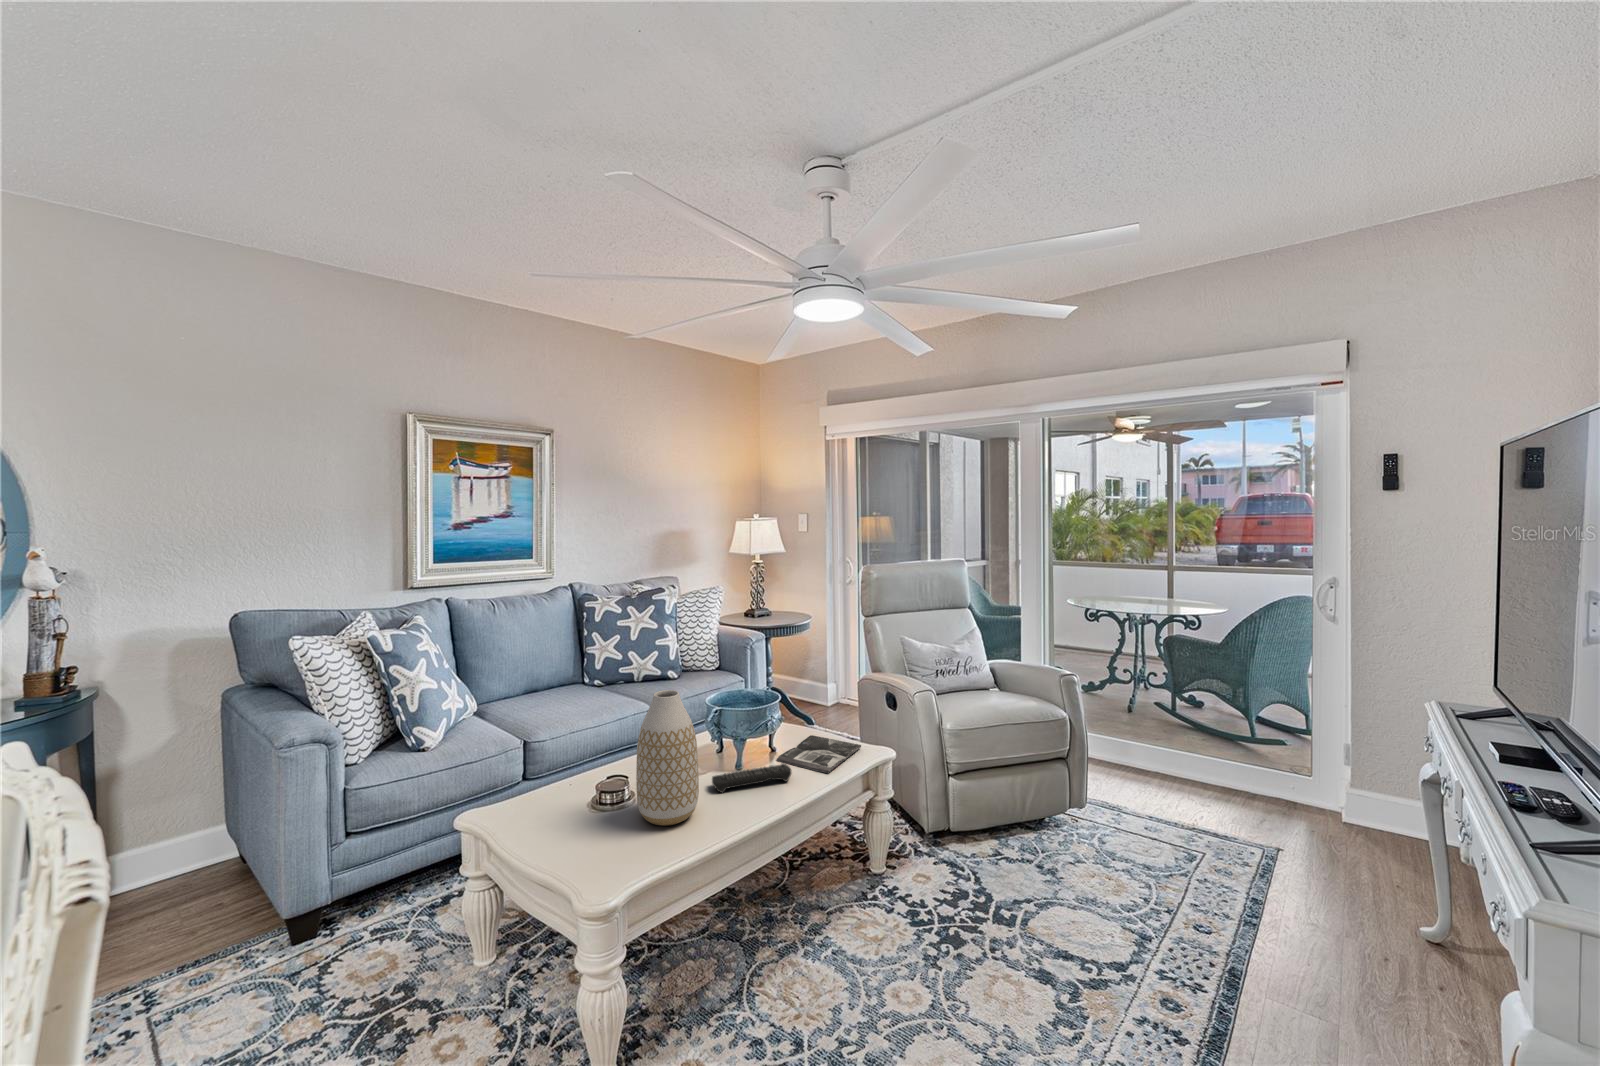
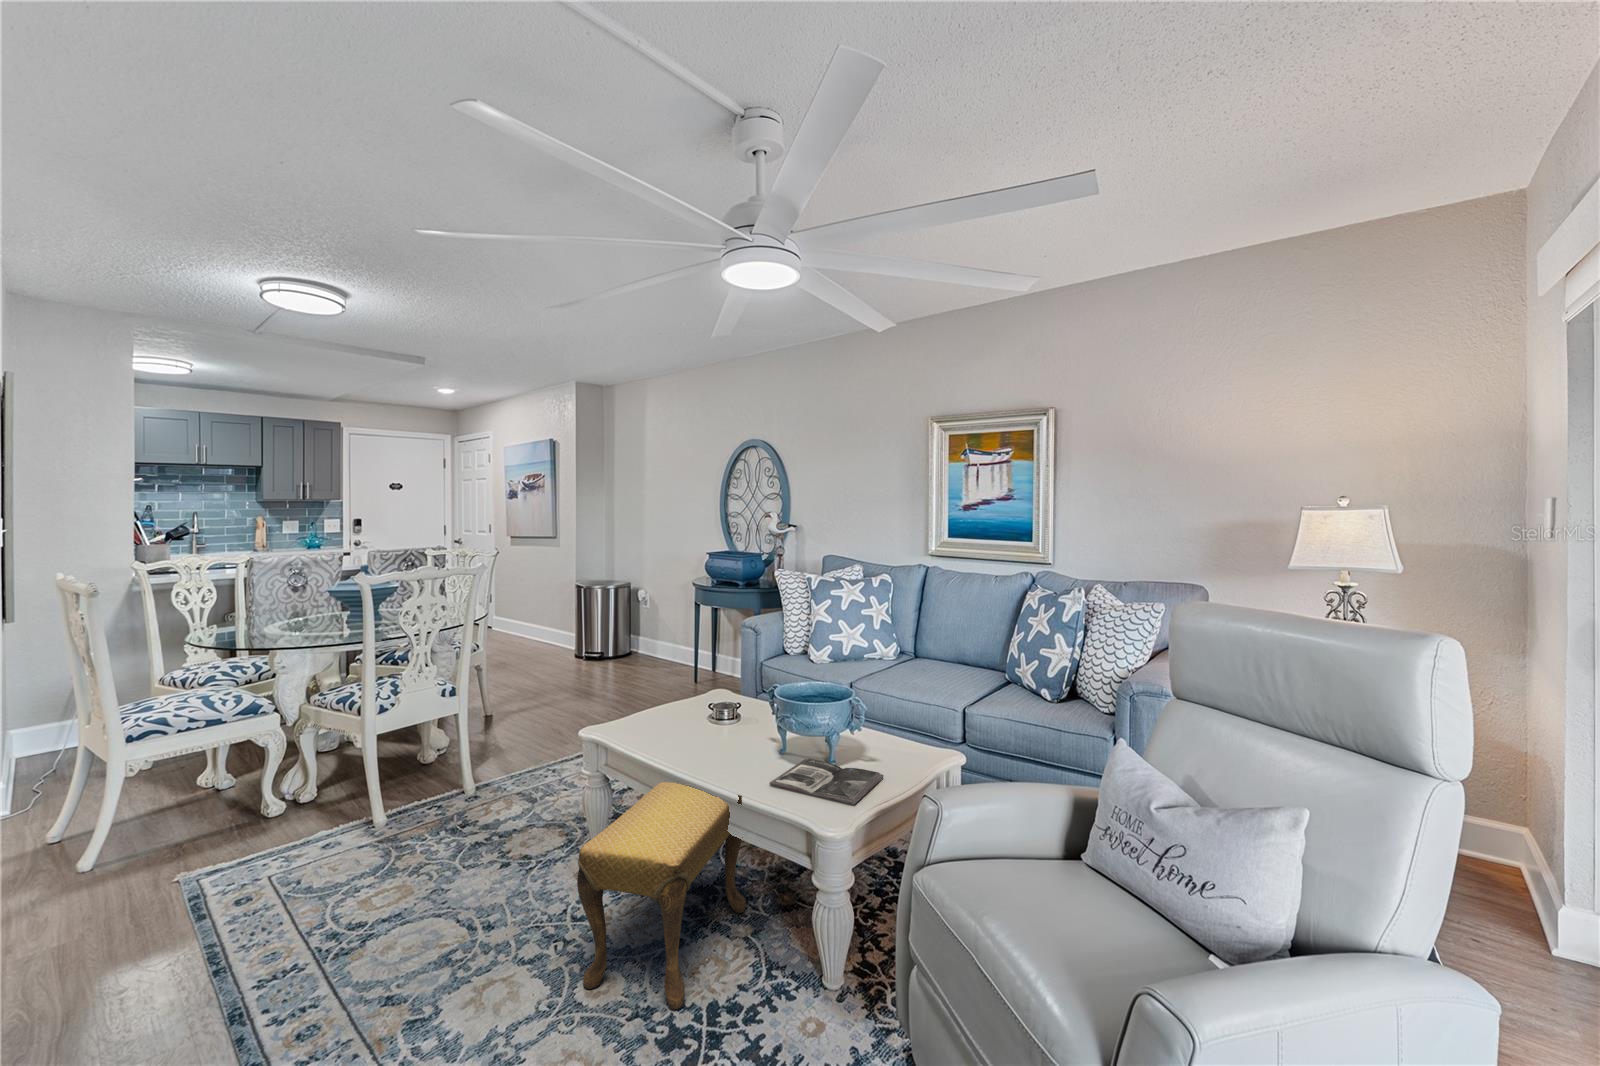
vase: present [636,690,699,826] -> none [662,627,711,734]
remote control: present [712,764,791,793] -> none [725,730,767,766]
footstool: none [761,805,931,1006] -> present [577,782,746,1009]

